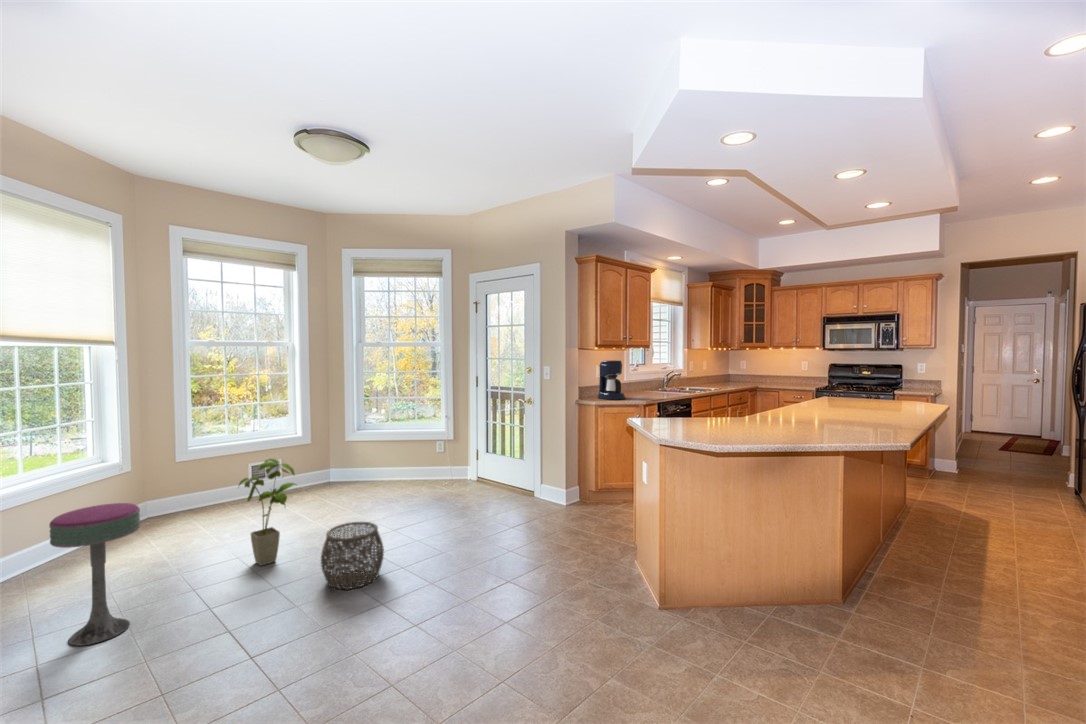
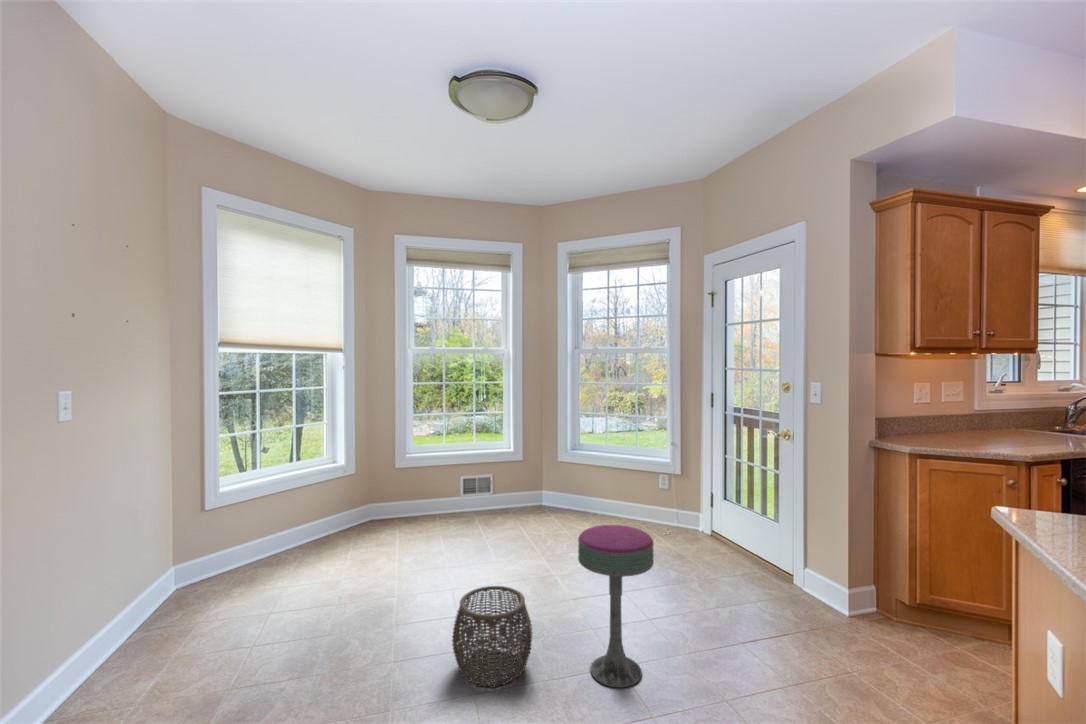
coffee maker: present [597,360,626,400] -> none [914,376,978,447]
house plant: present [239,459,296,566] -> none [398,484,464,610]
bar stool: present [49,503,140,646] -> present [578,525,654,687]

